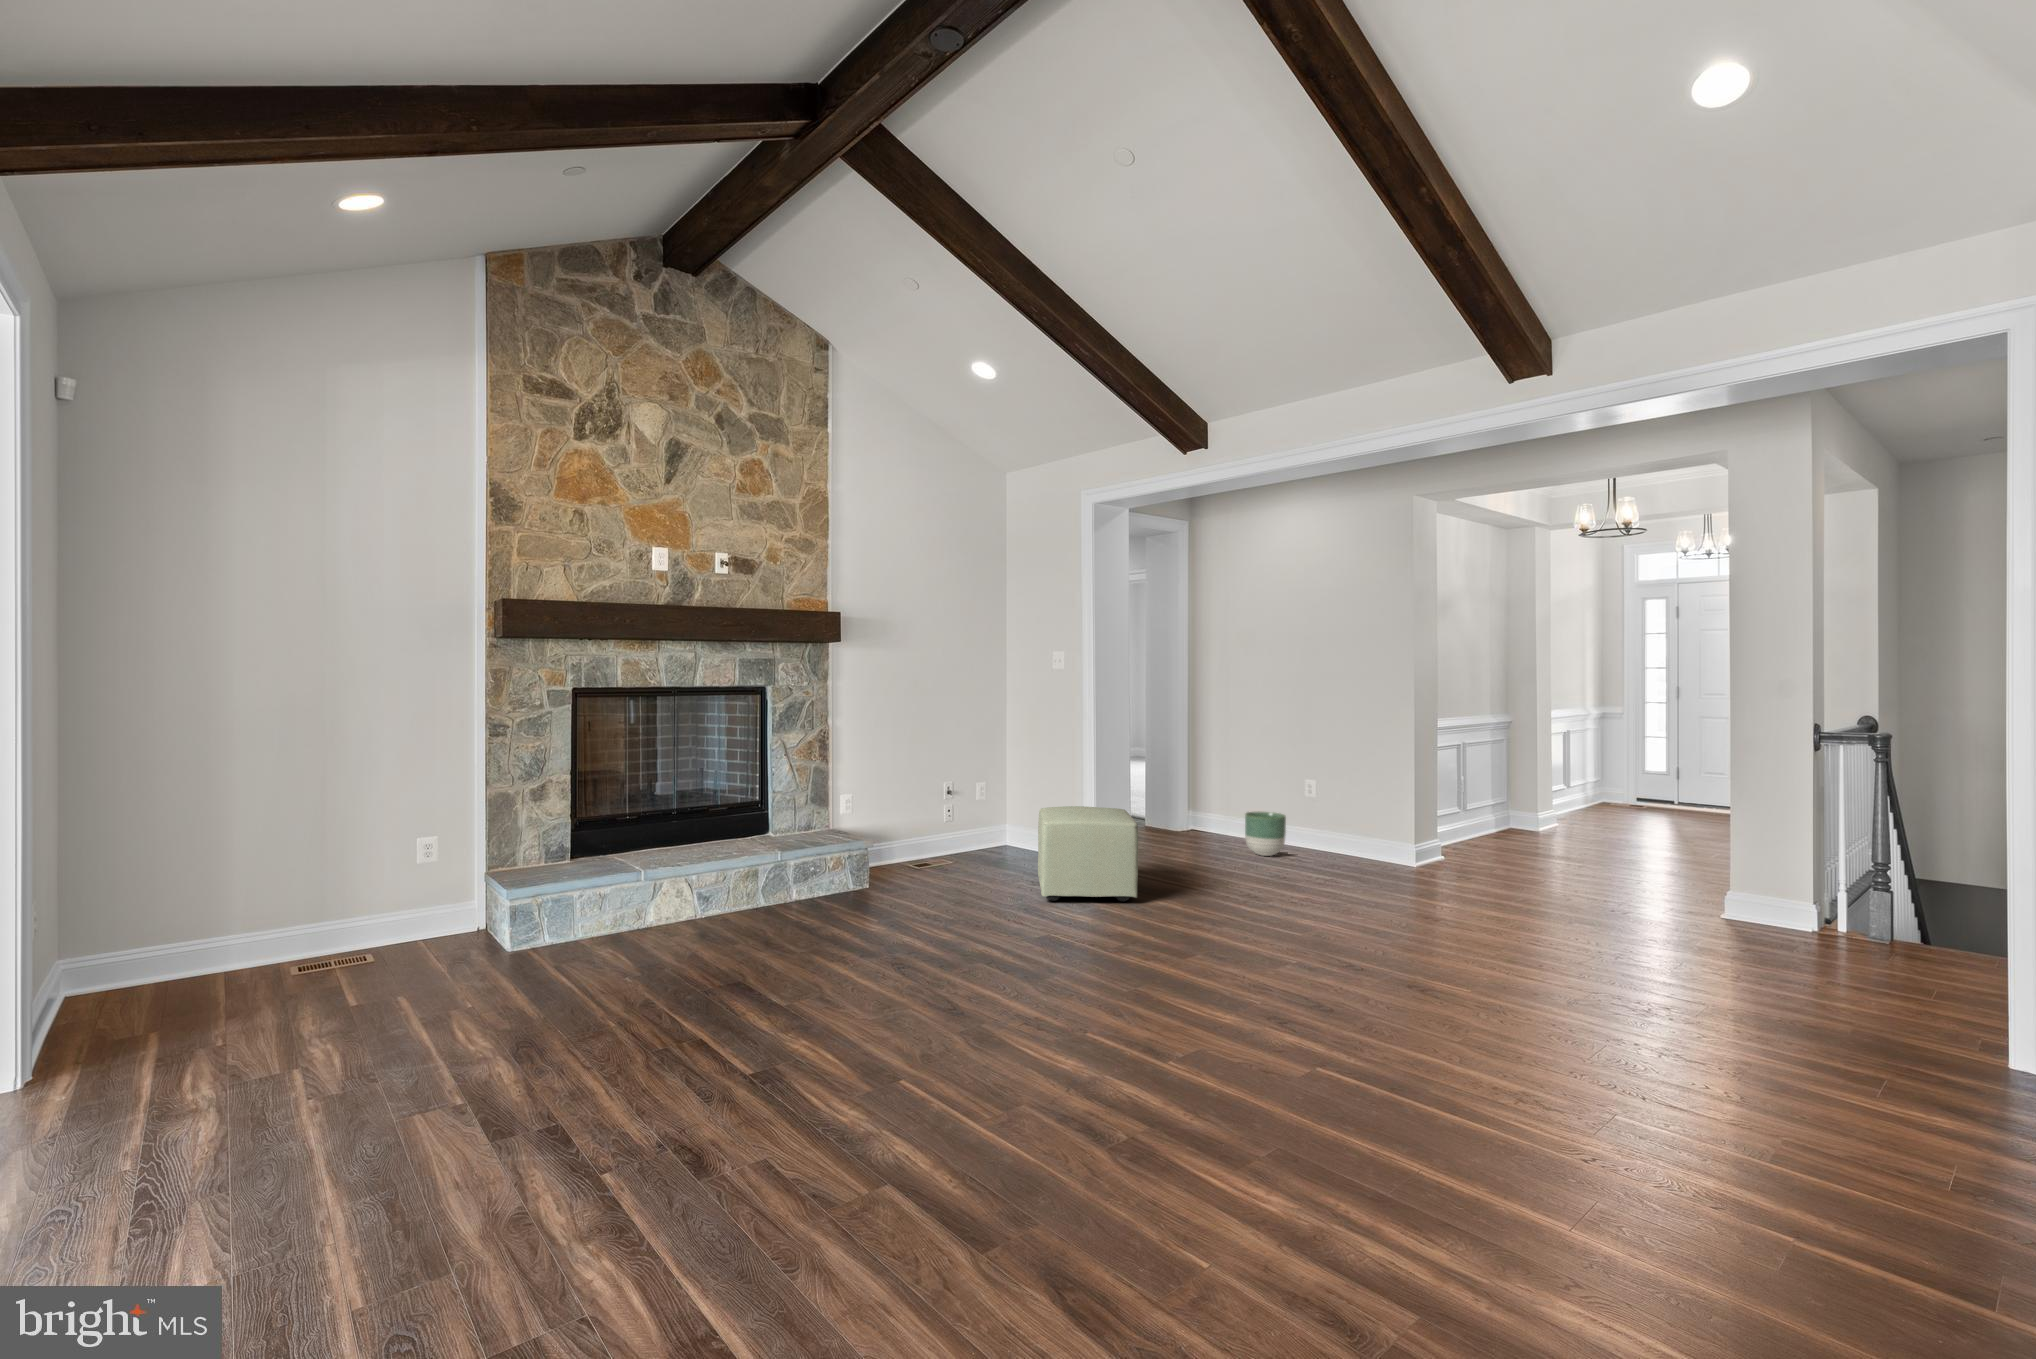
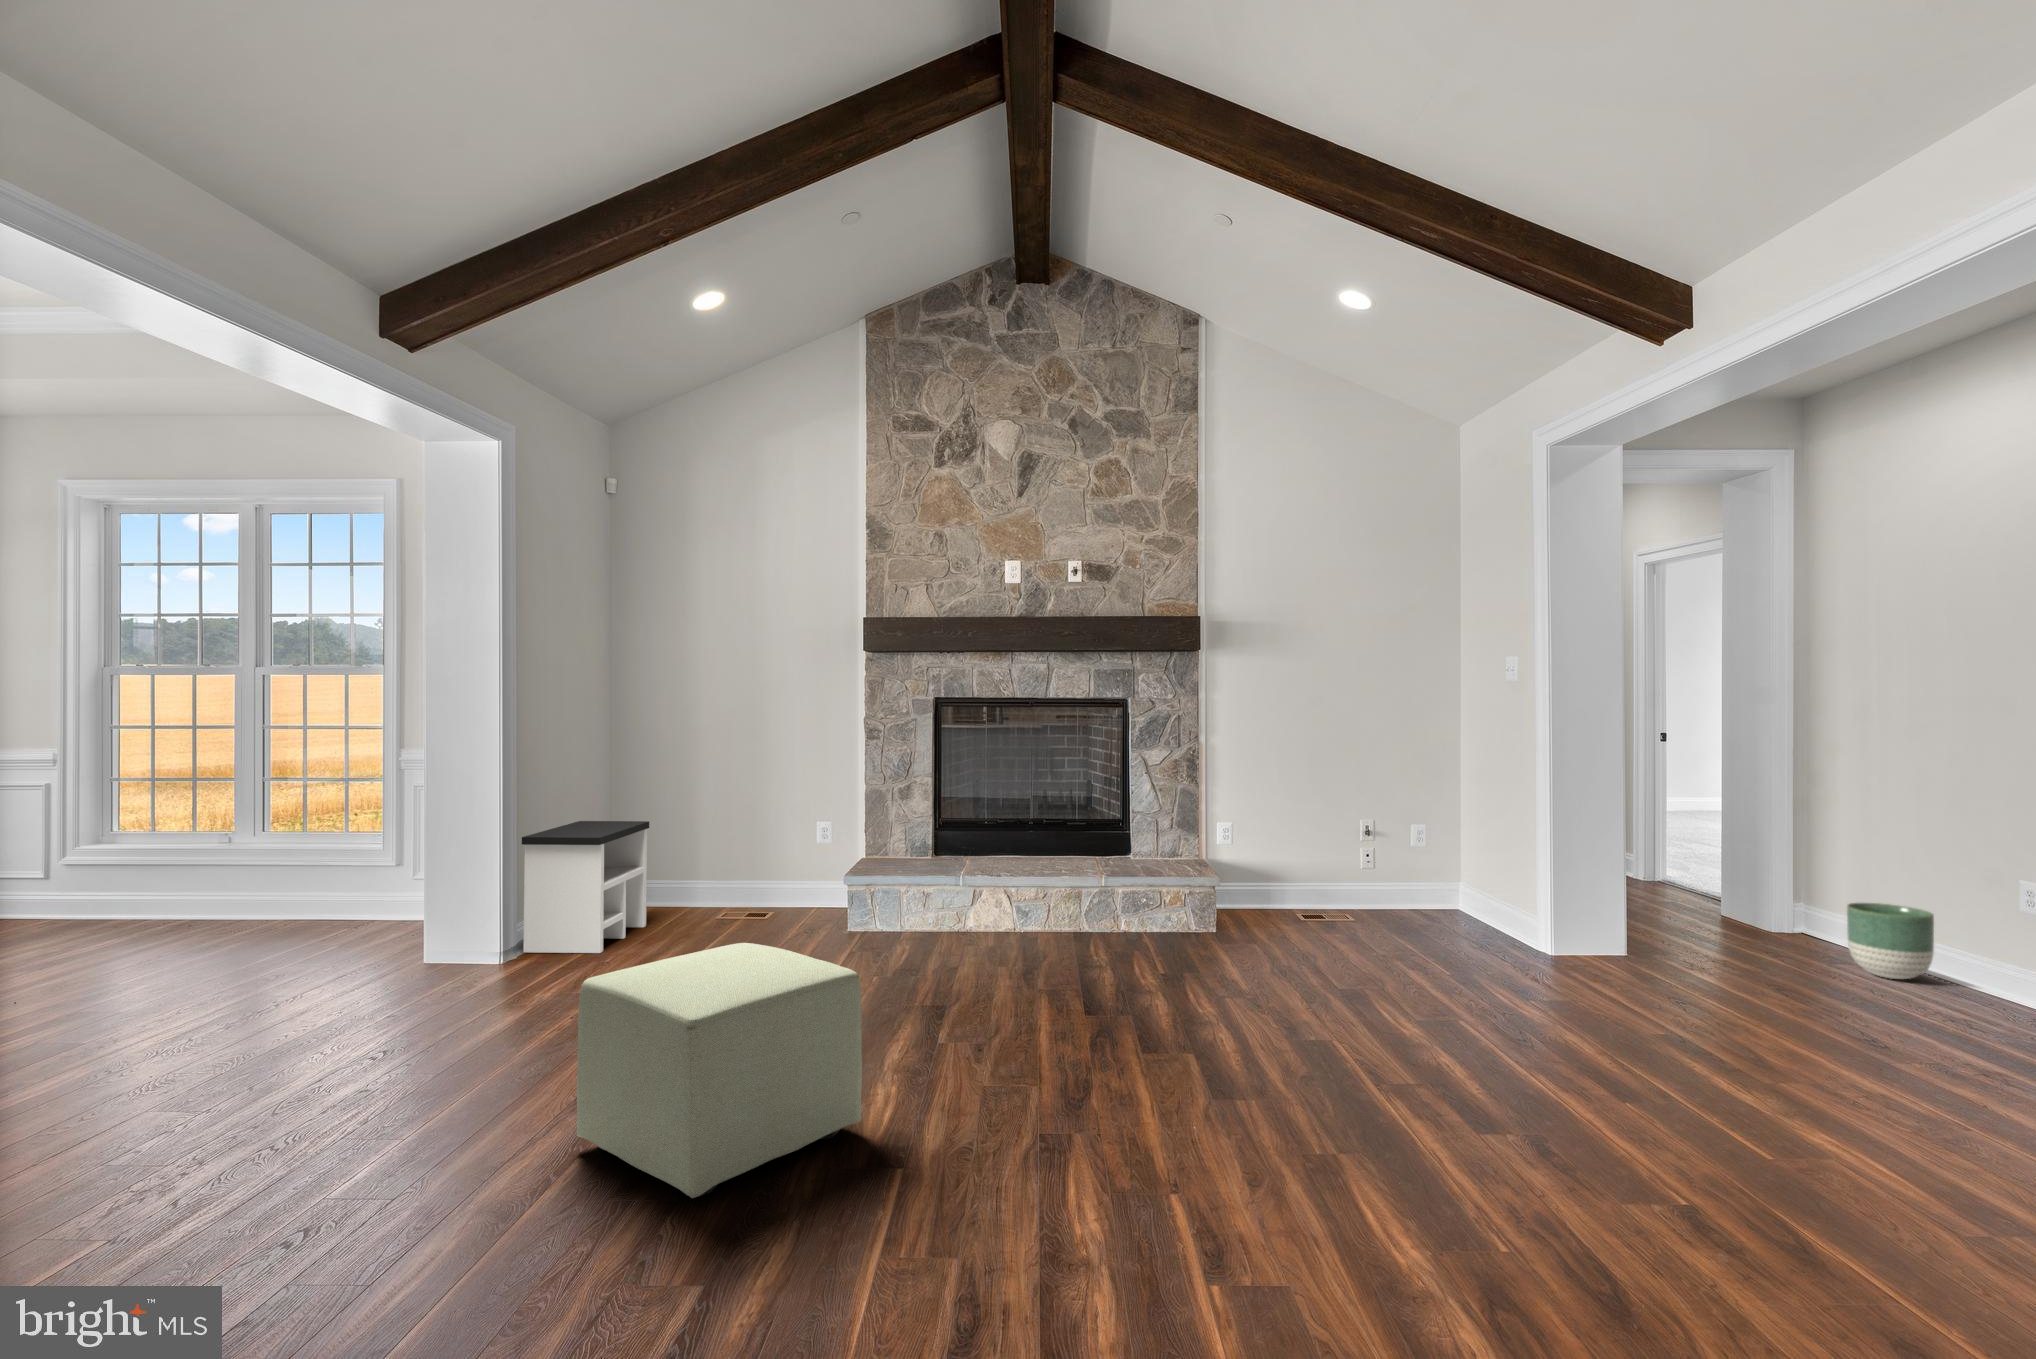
ottoman: present [1038,806,1138,901] -> present [577,943,862,1198]
side table: none [37,855,204,1063] -> present [522,821,649,953]

